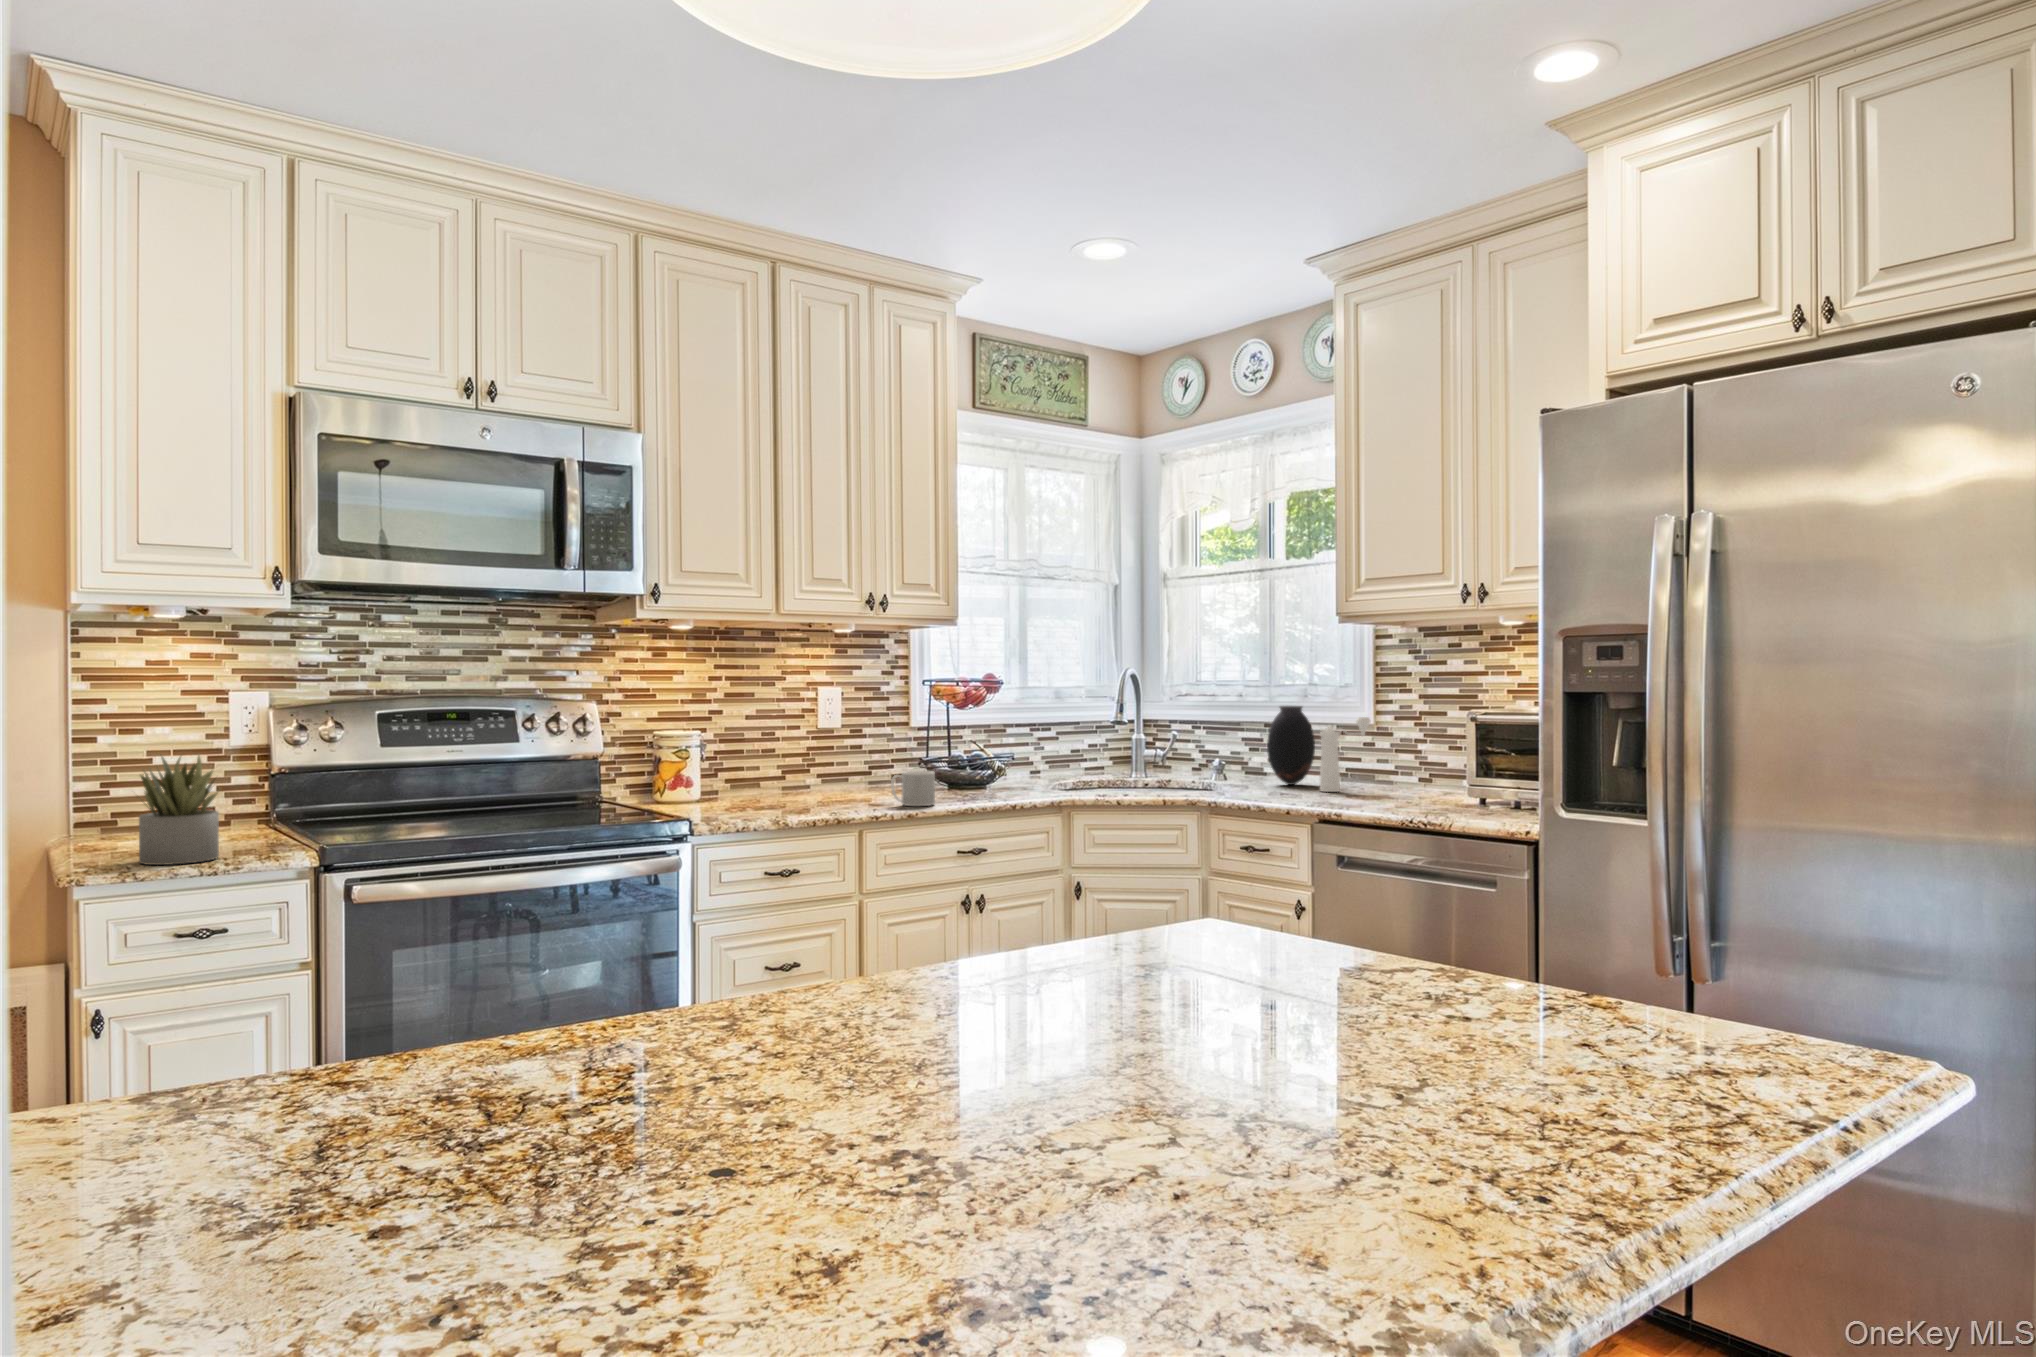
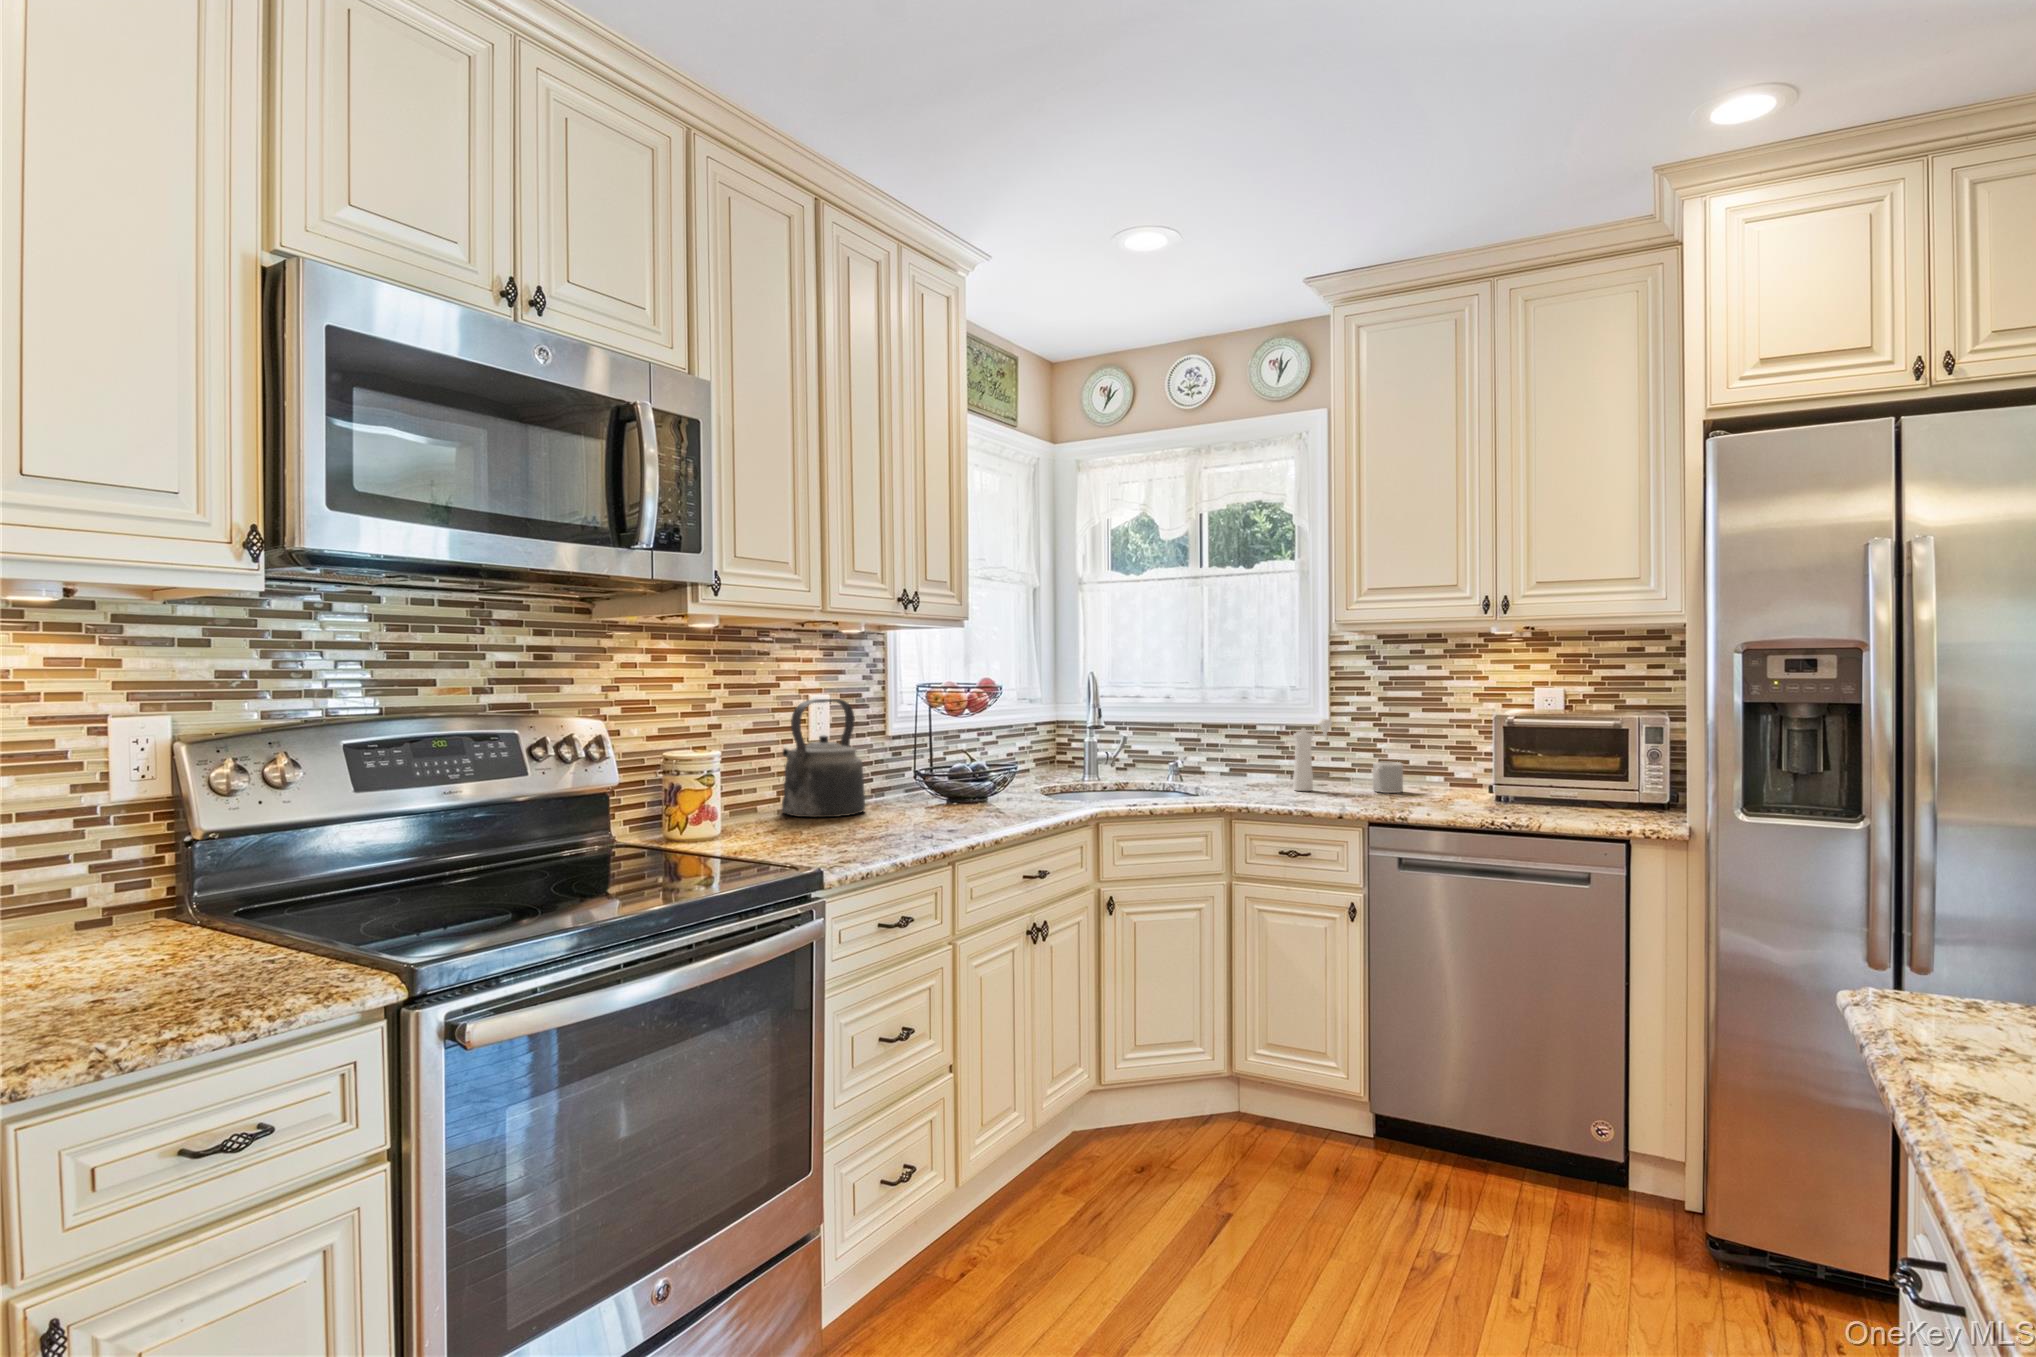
kettle: none [779,691,864,794] -> present [782,699,865,817]
vase: present [1267,706,1315,785] -> none [1220,708,1266,784]
succulent plant: present [139,754,219,865] -> none [94,833,261,1039]
mug: present [891,770,935,806] -> present [1373,762,1403,793]

